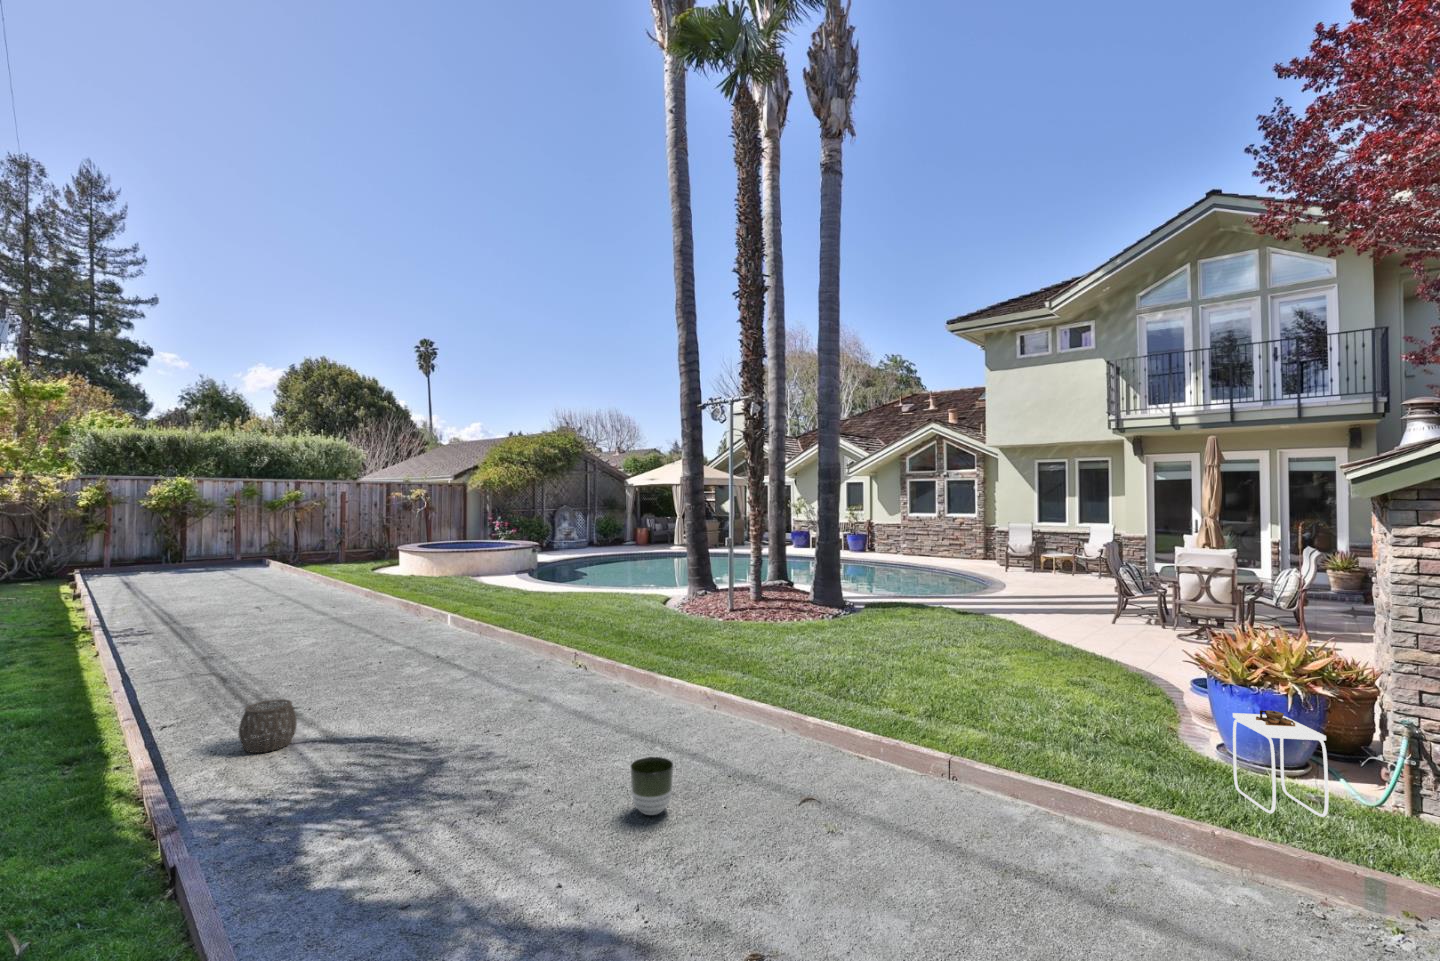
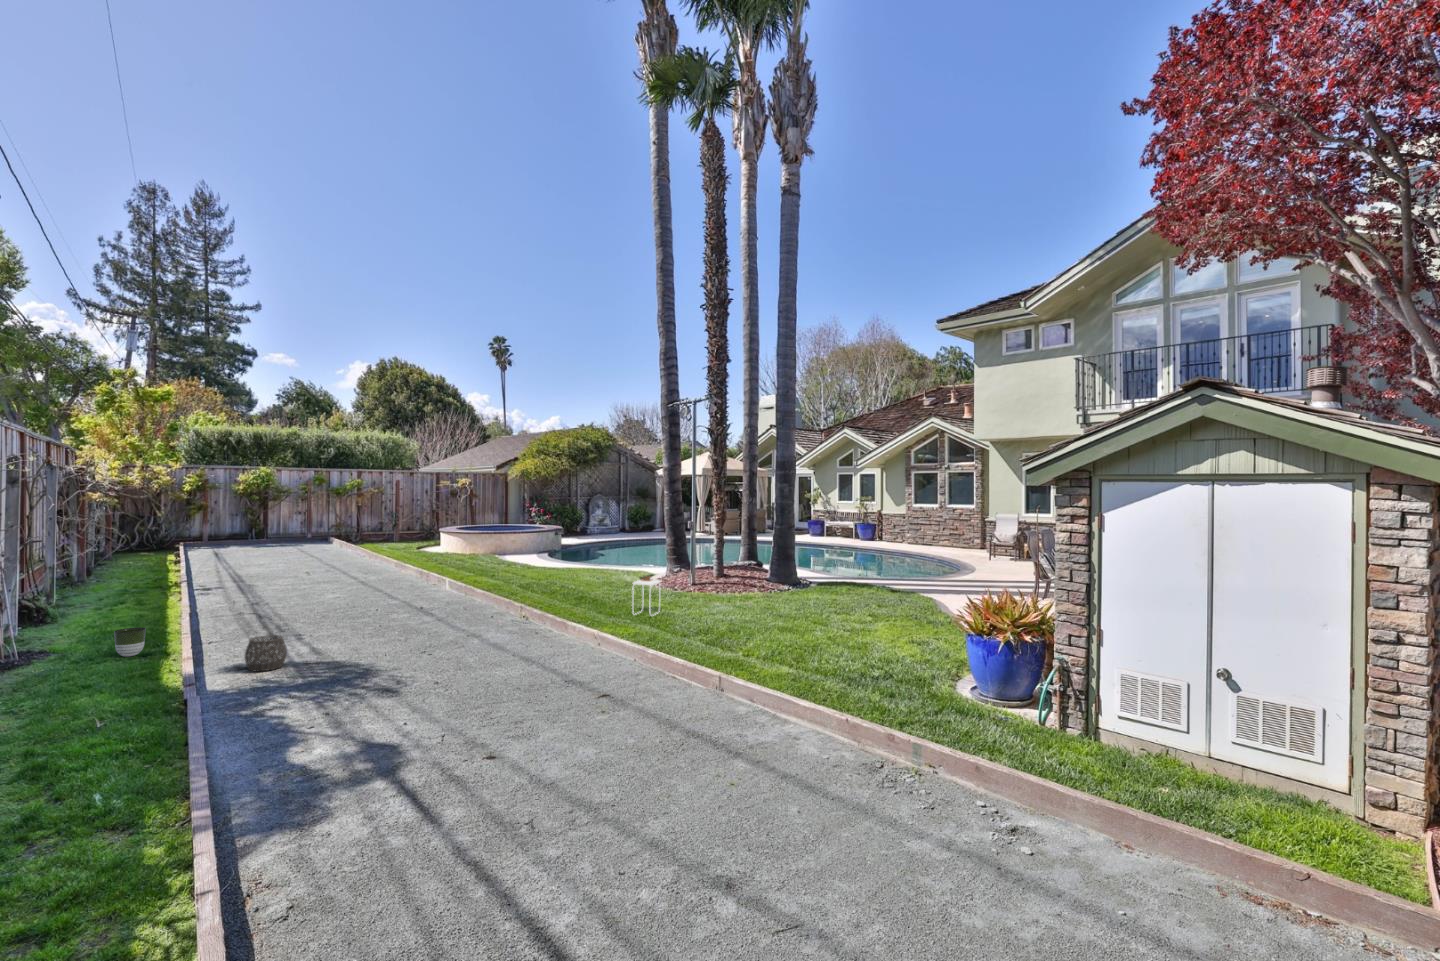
side table: present [1233,710,1328,817] -> present [633,576,660,612]
planter: present [631,757,673,815] -> present [114,627,146,657]

